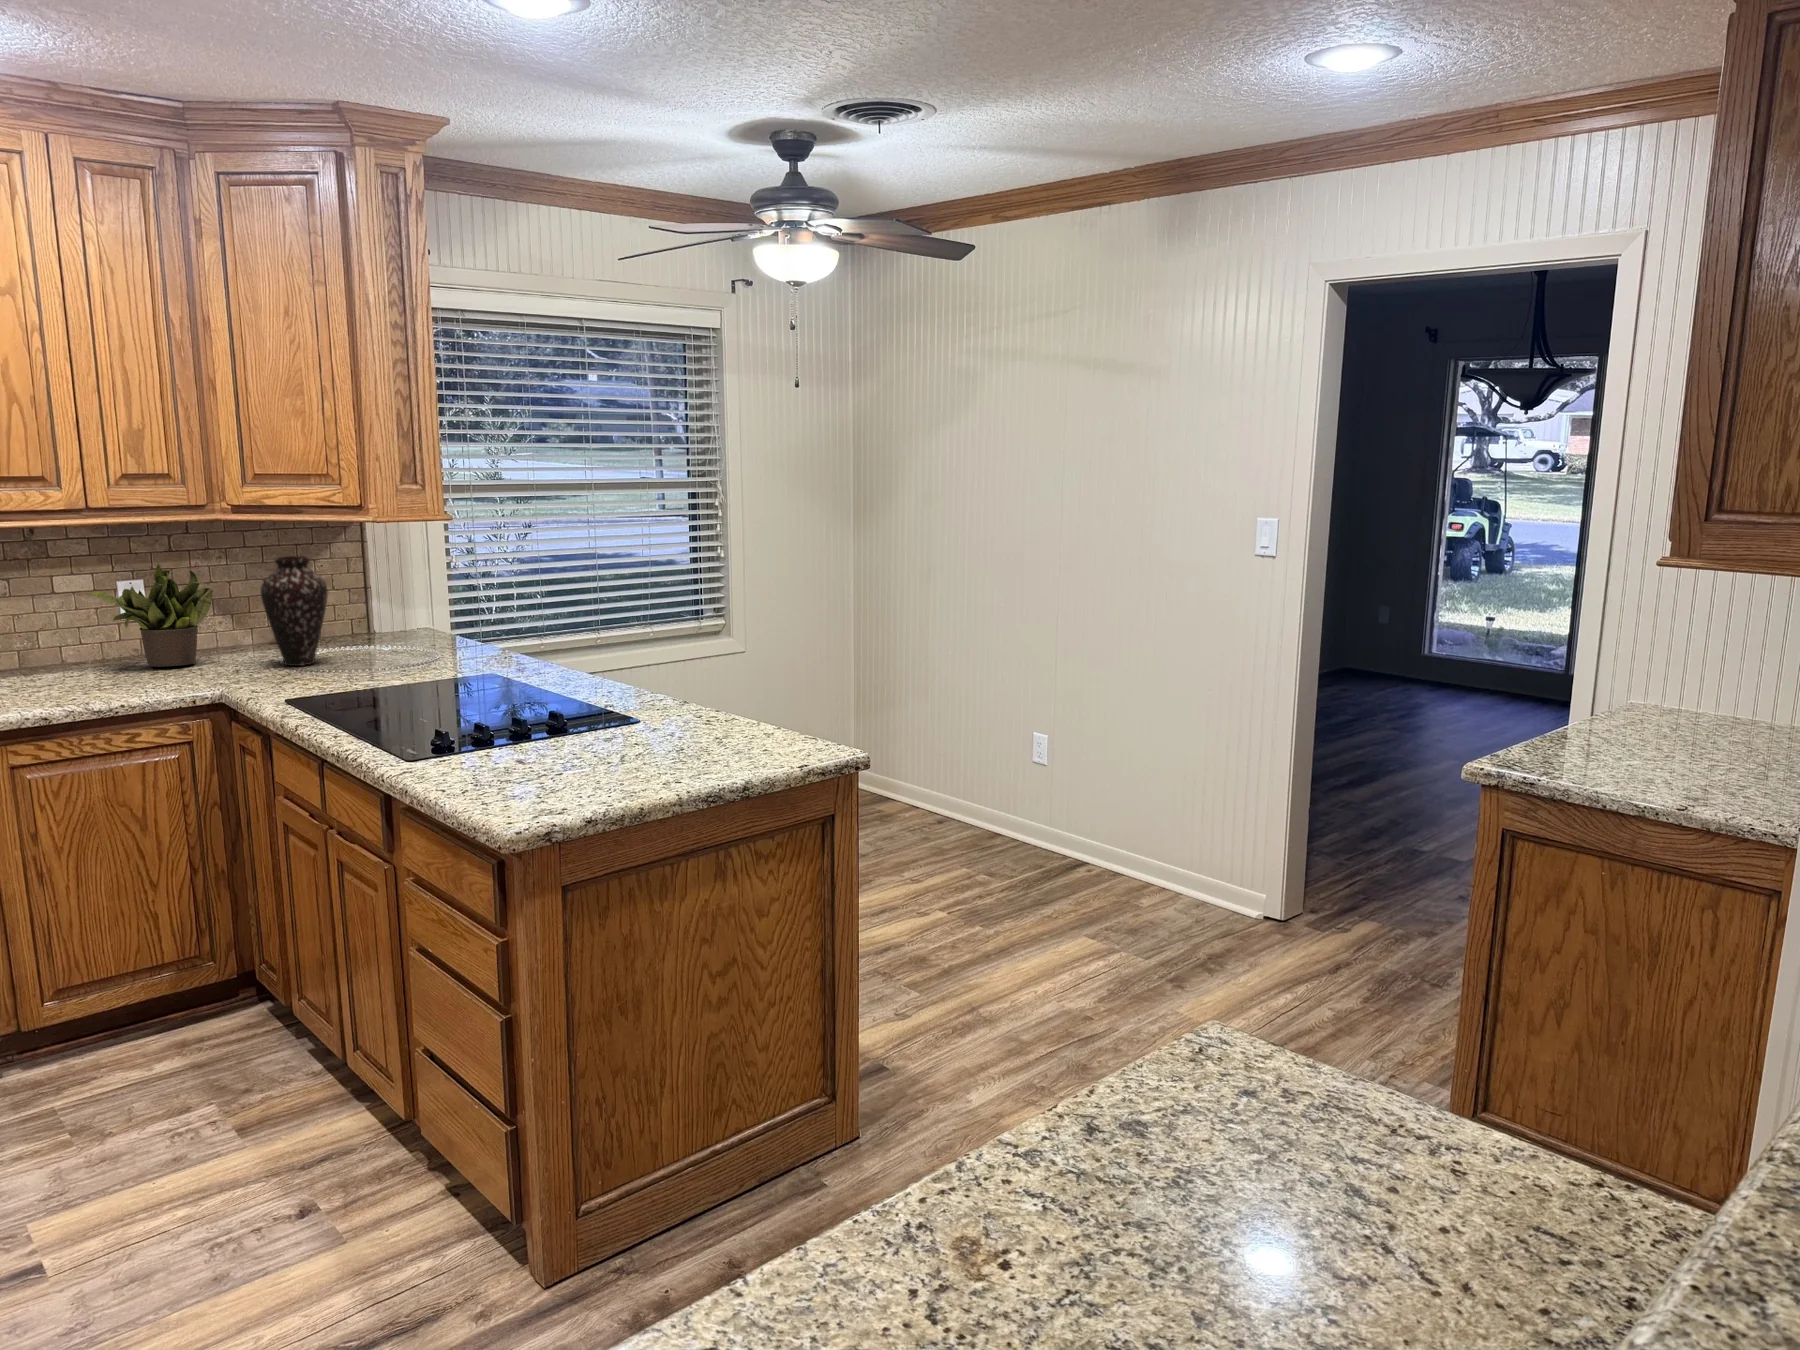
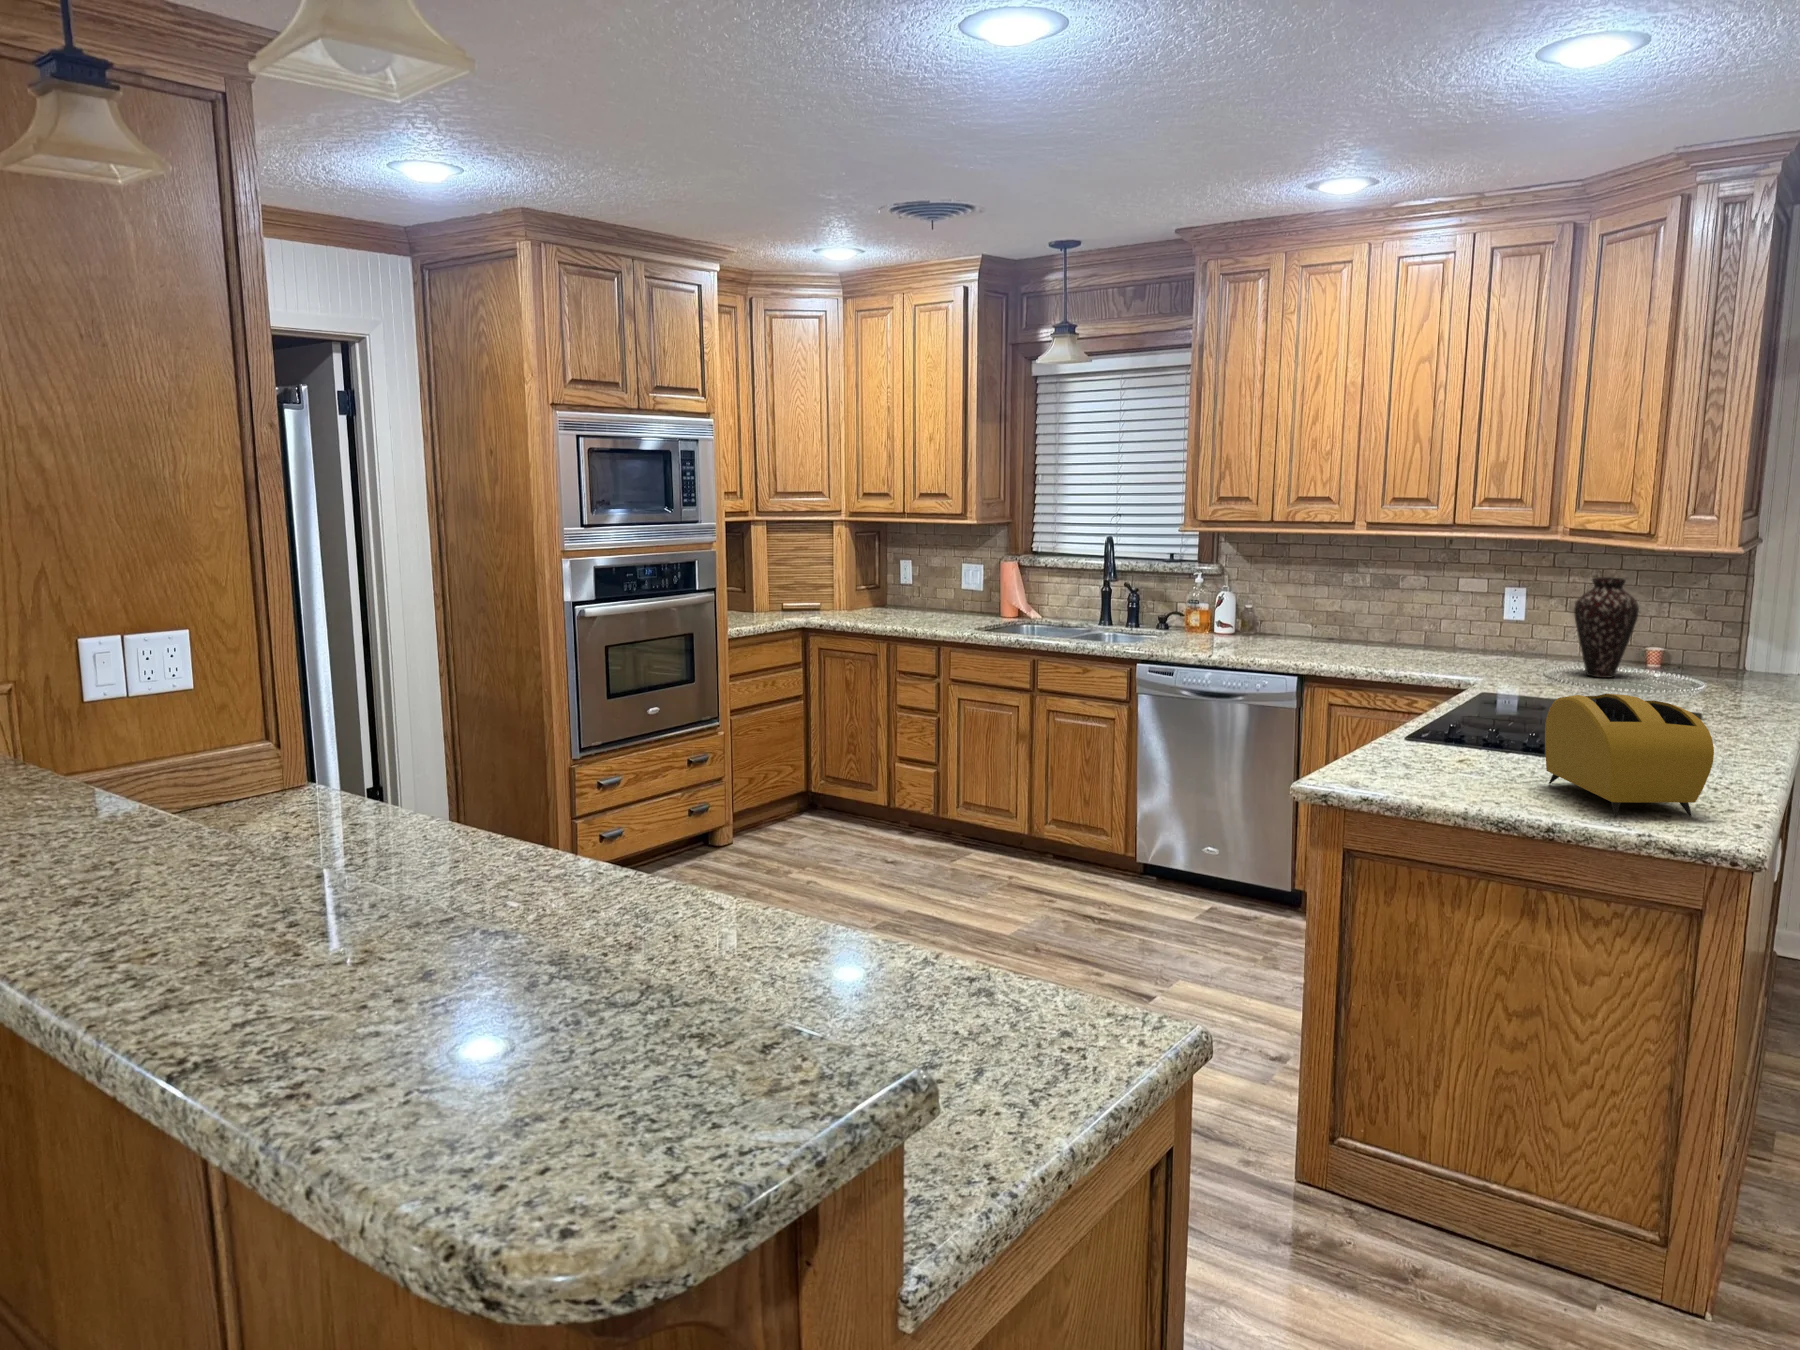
potted plant: present [90,564,213,667] -> none [1466,574,1562,662]
toaster: none [634,656,787,764] -> present [1545,694,1714,816]

